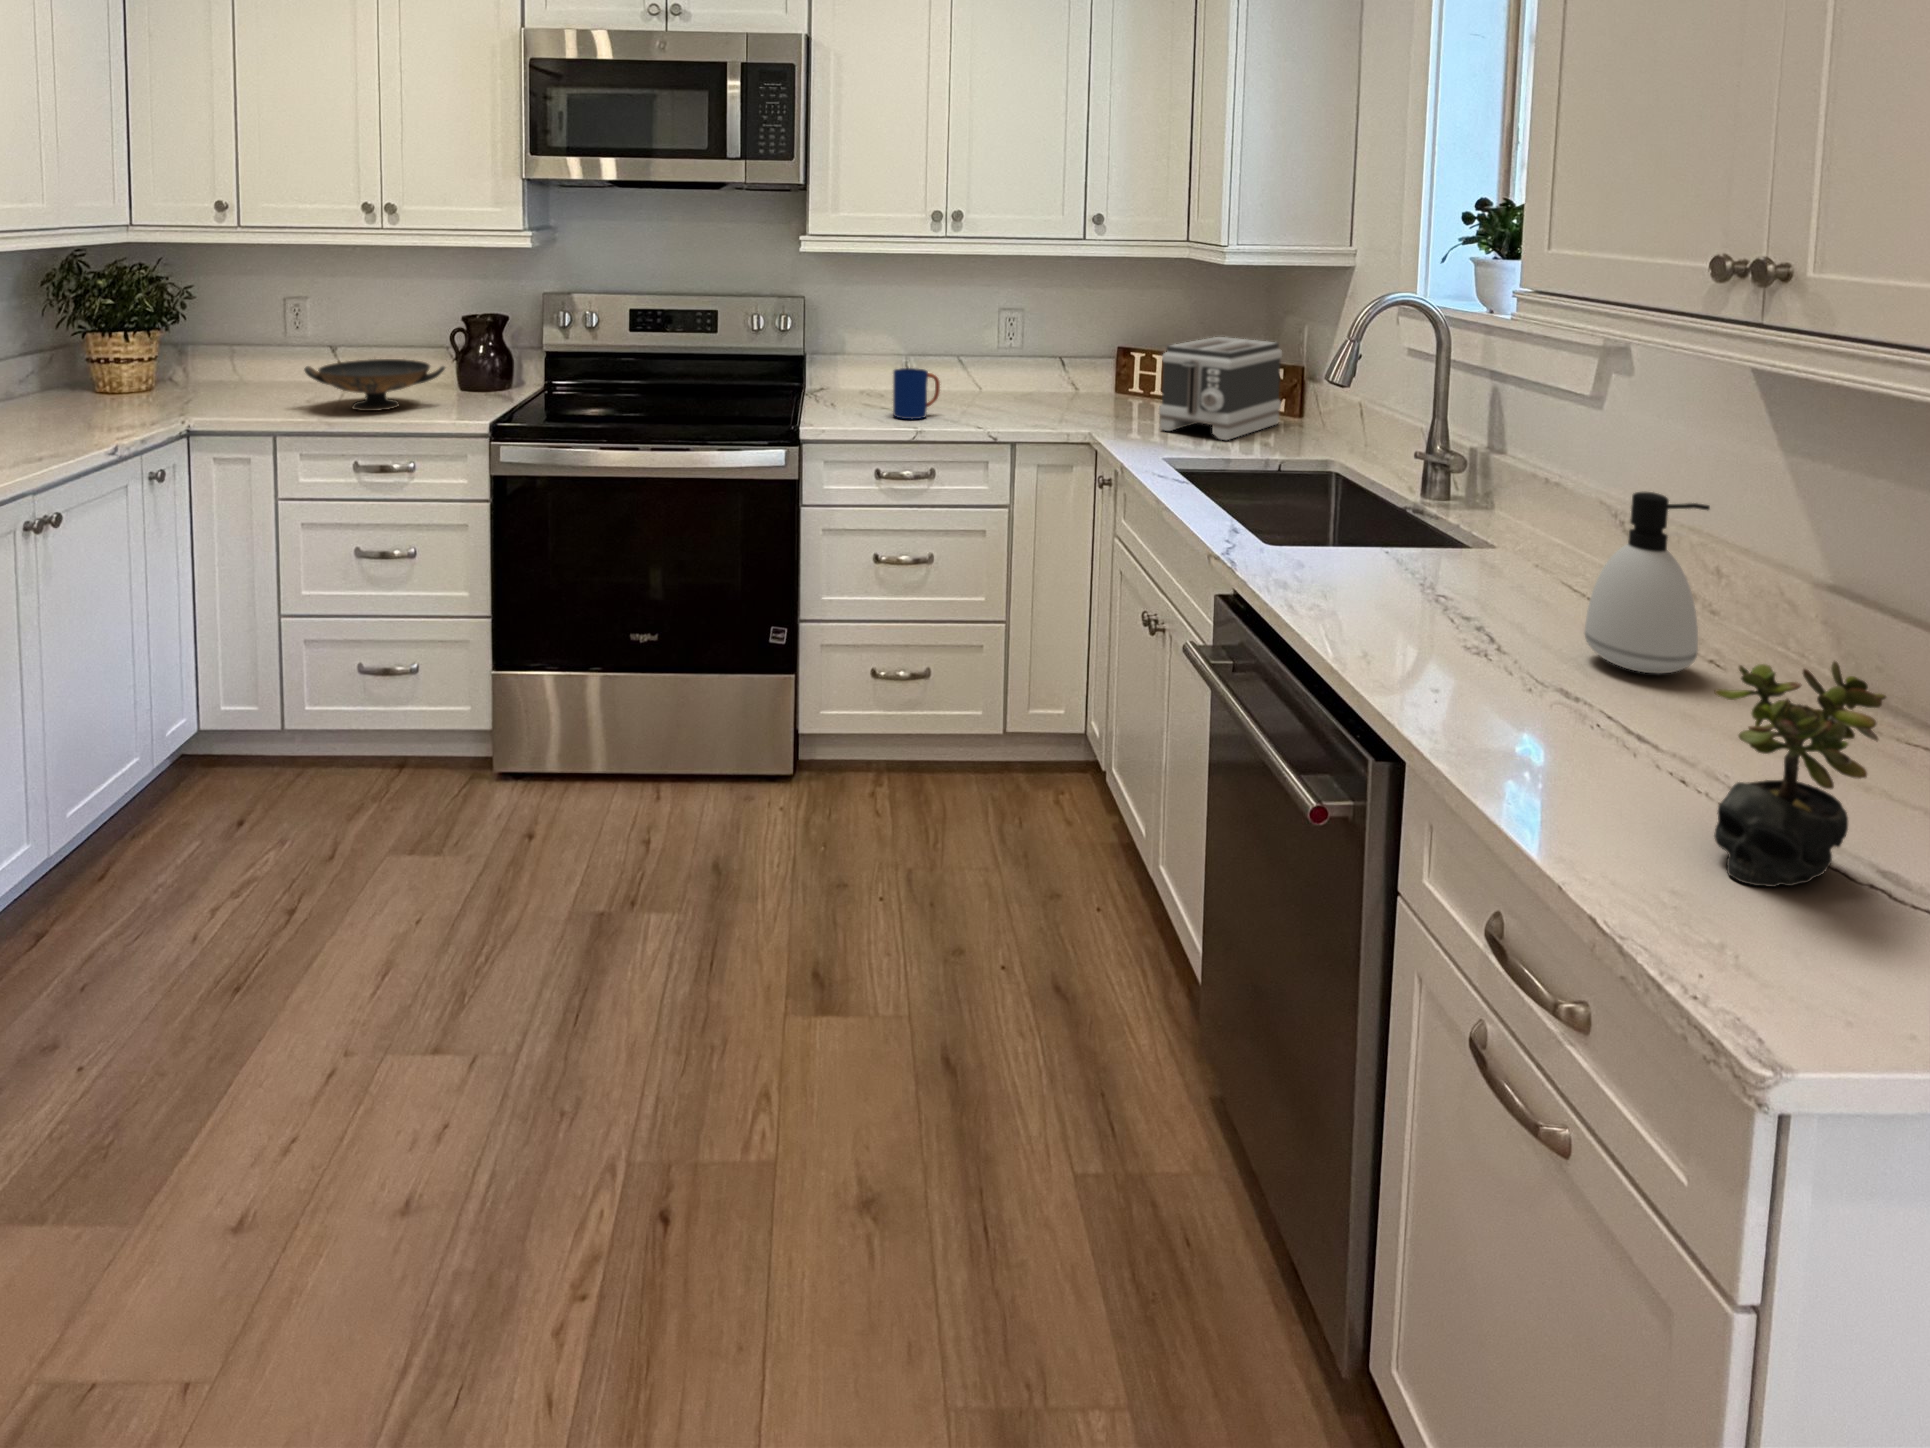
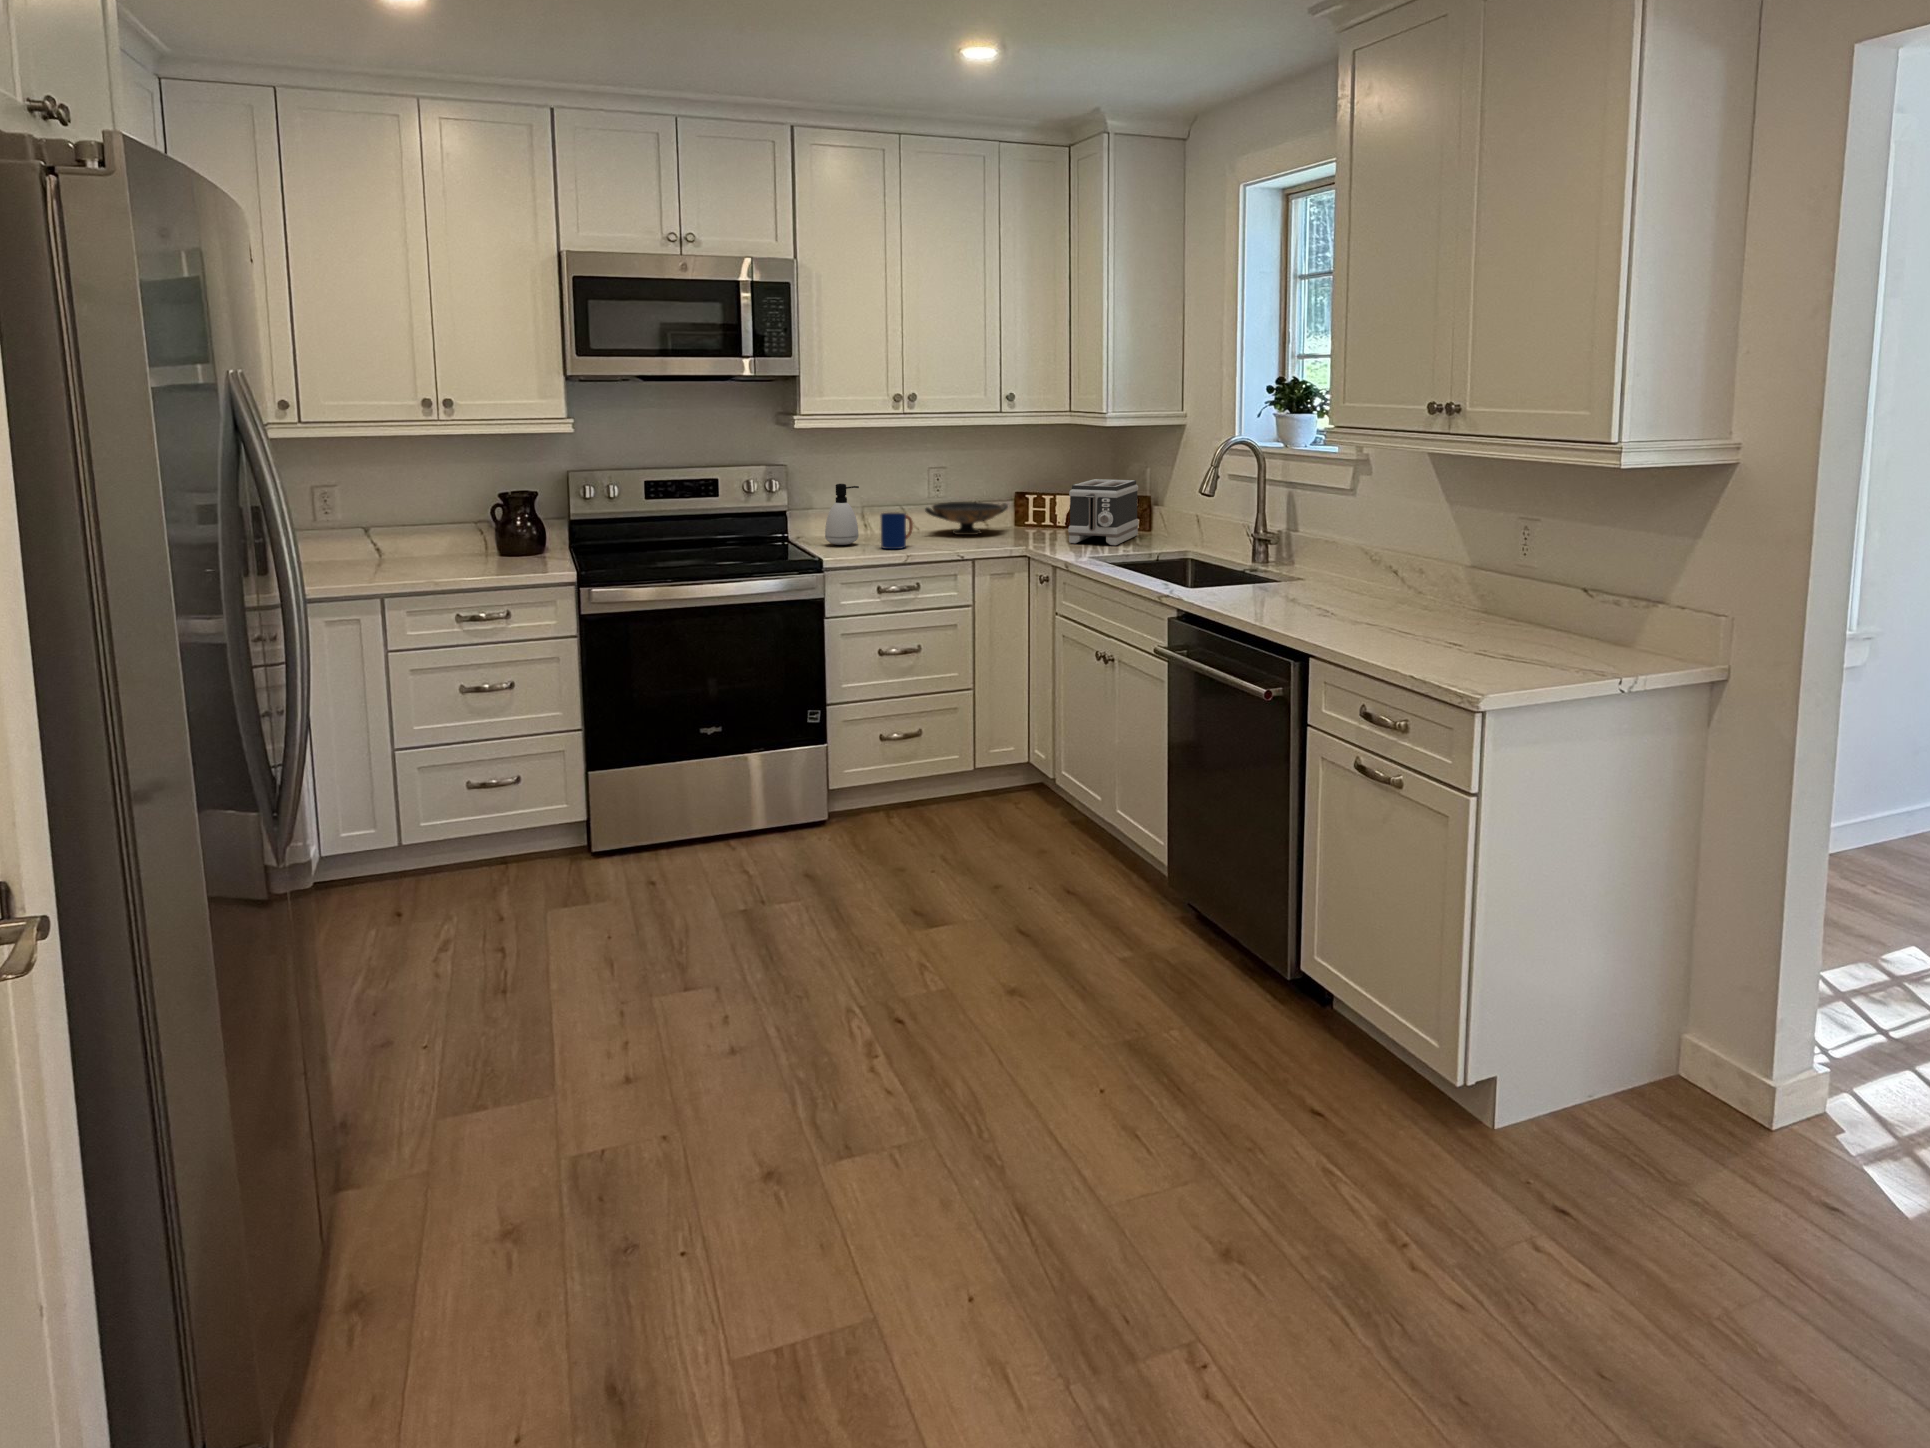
decorative bowl: present [305,359,445,411] -> present [925,502,1008,535]
soap dispenser: present [1585,492,1710,674] -> present [825,484,859,545]
succulent plant: present [1714,661,1886,887] -> none [1446,568,1504,660]

